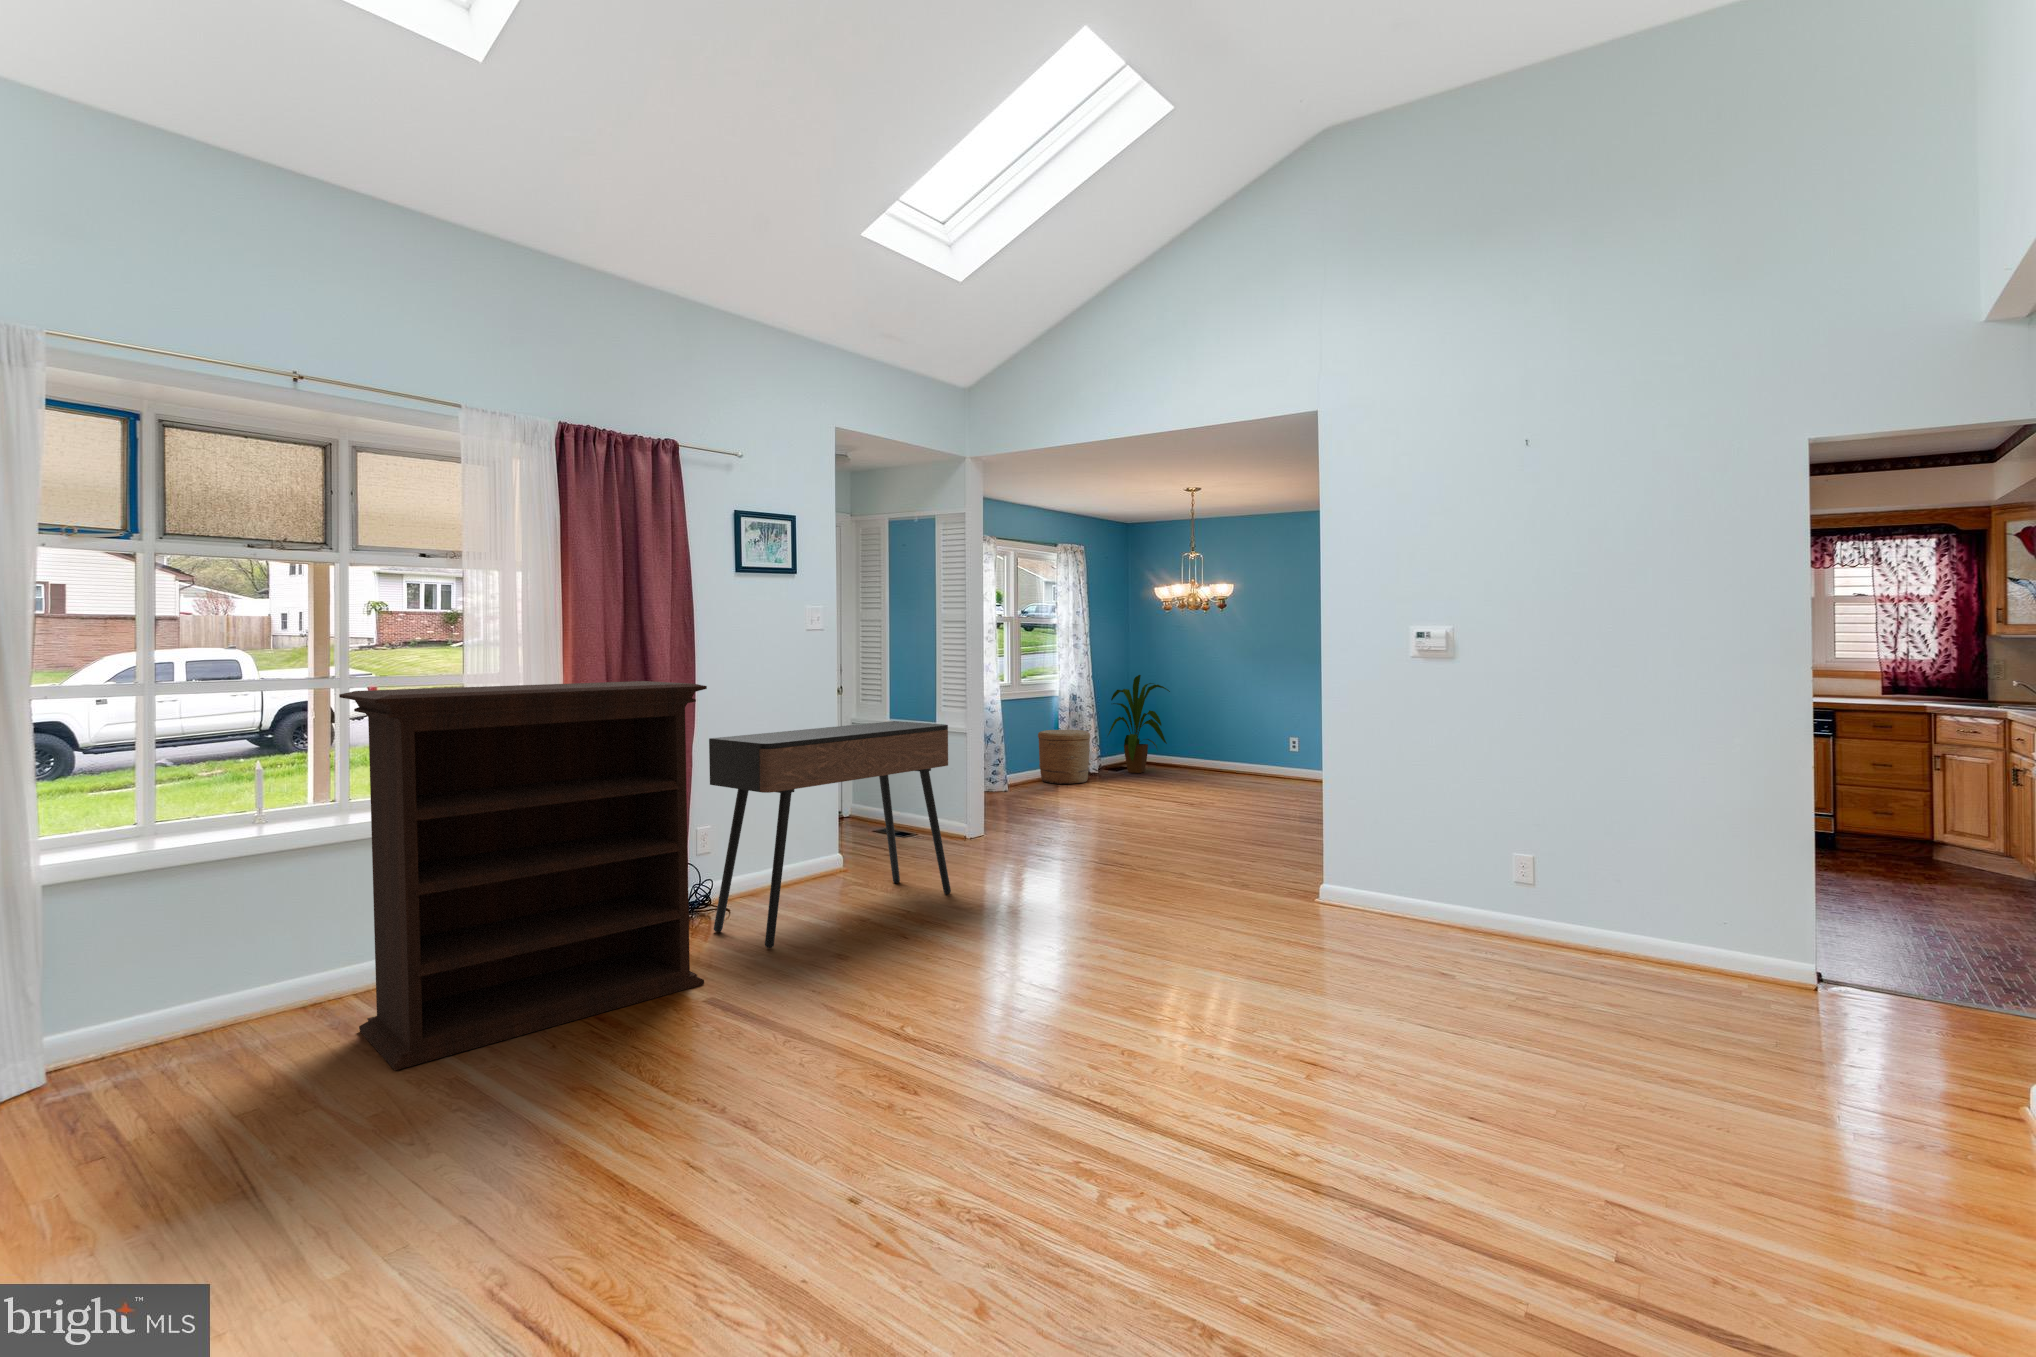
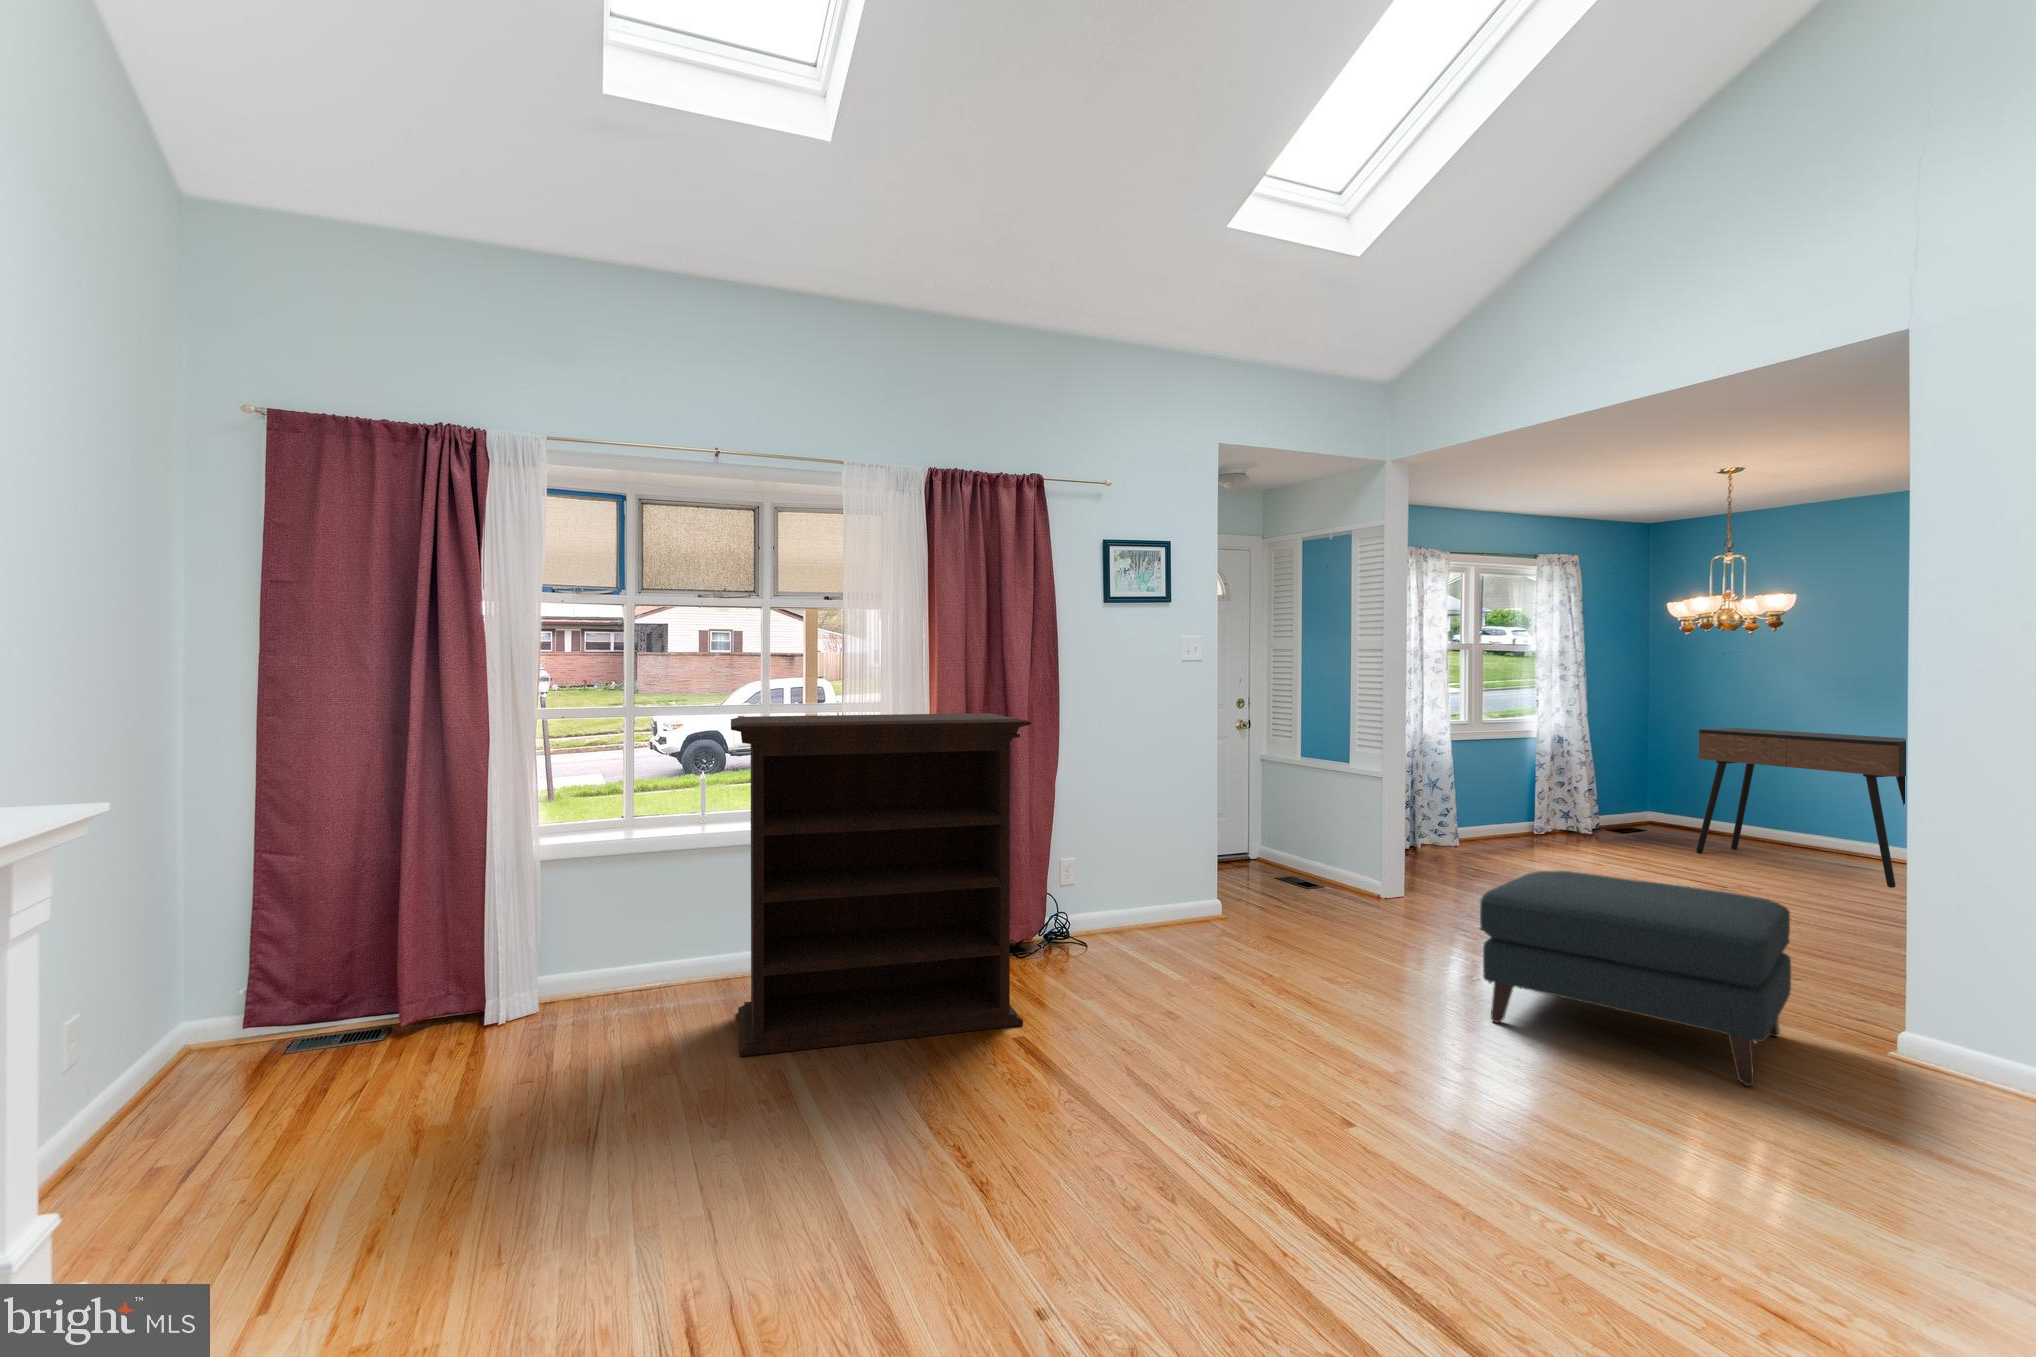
house plant: present [1108,675,1170,773] -> none [1606,714,1703,838]
console table: present [709,721,951,948] -> present [1696,728,1906,888]
woven basket: present [1038,730,1090,784] -> none [1506,777,1578,844]
ottoman: none [1076,792,1266,926] -> present [1480,871,1791,1086]

